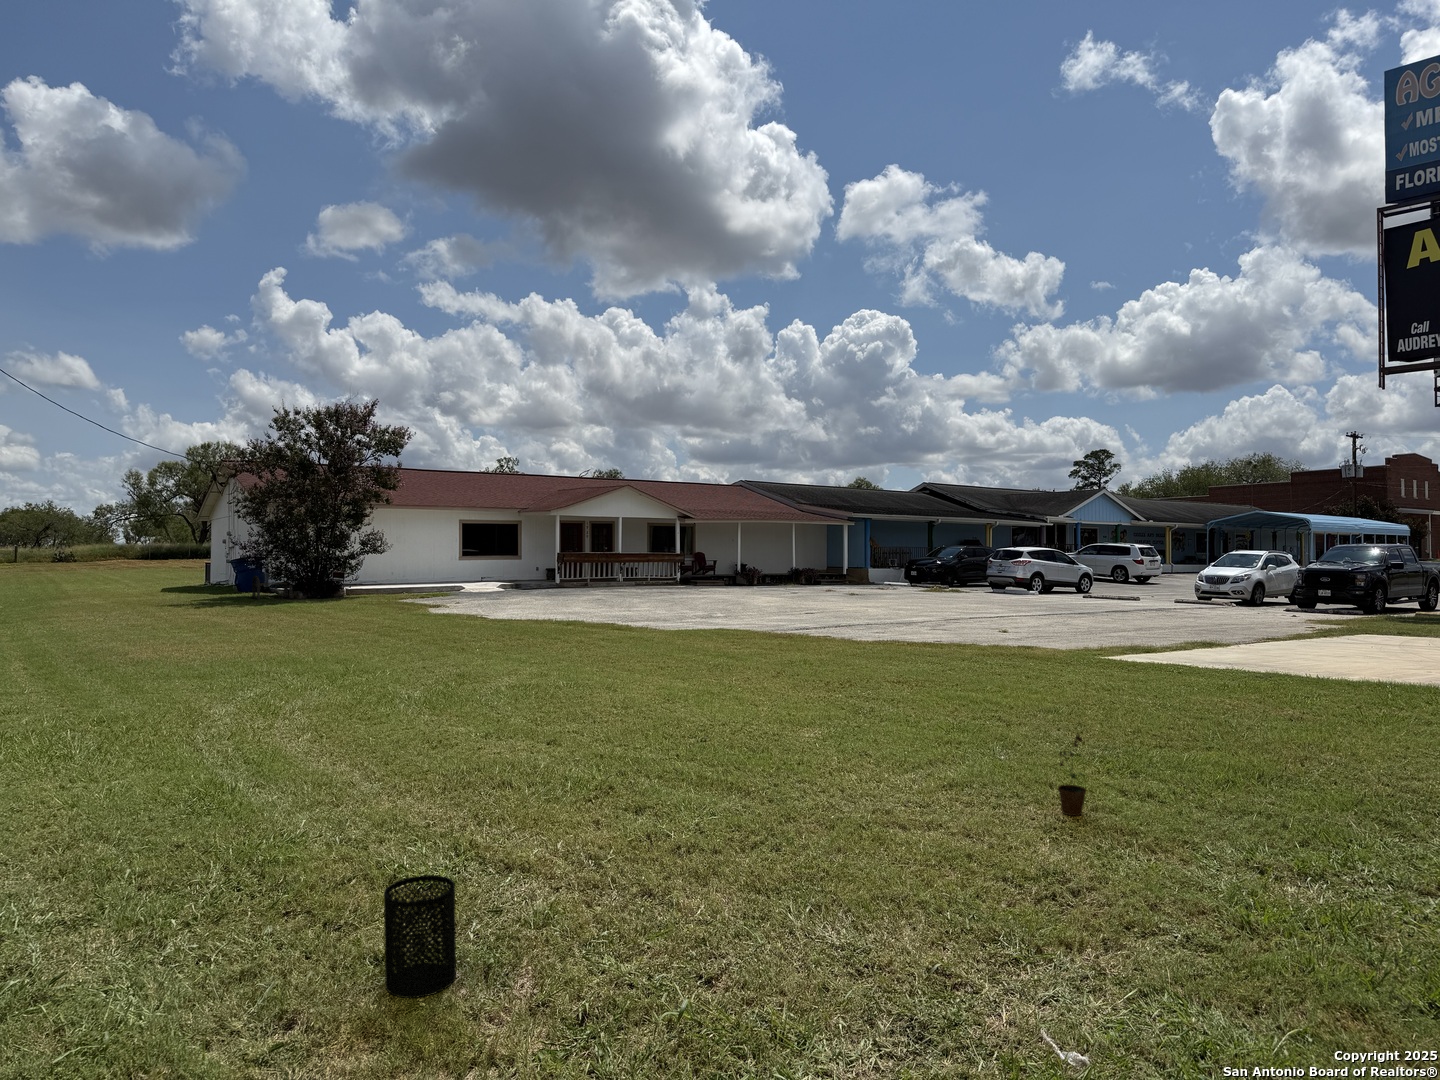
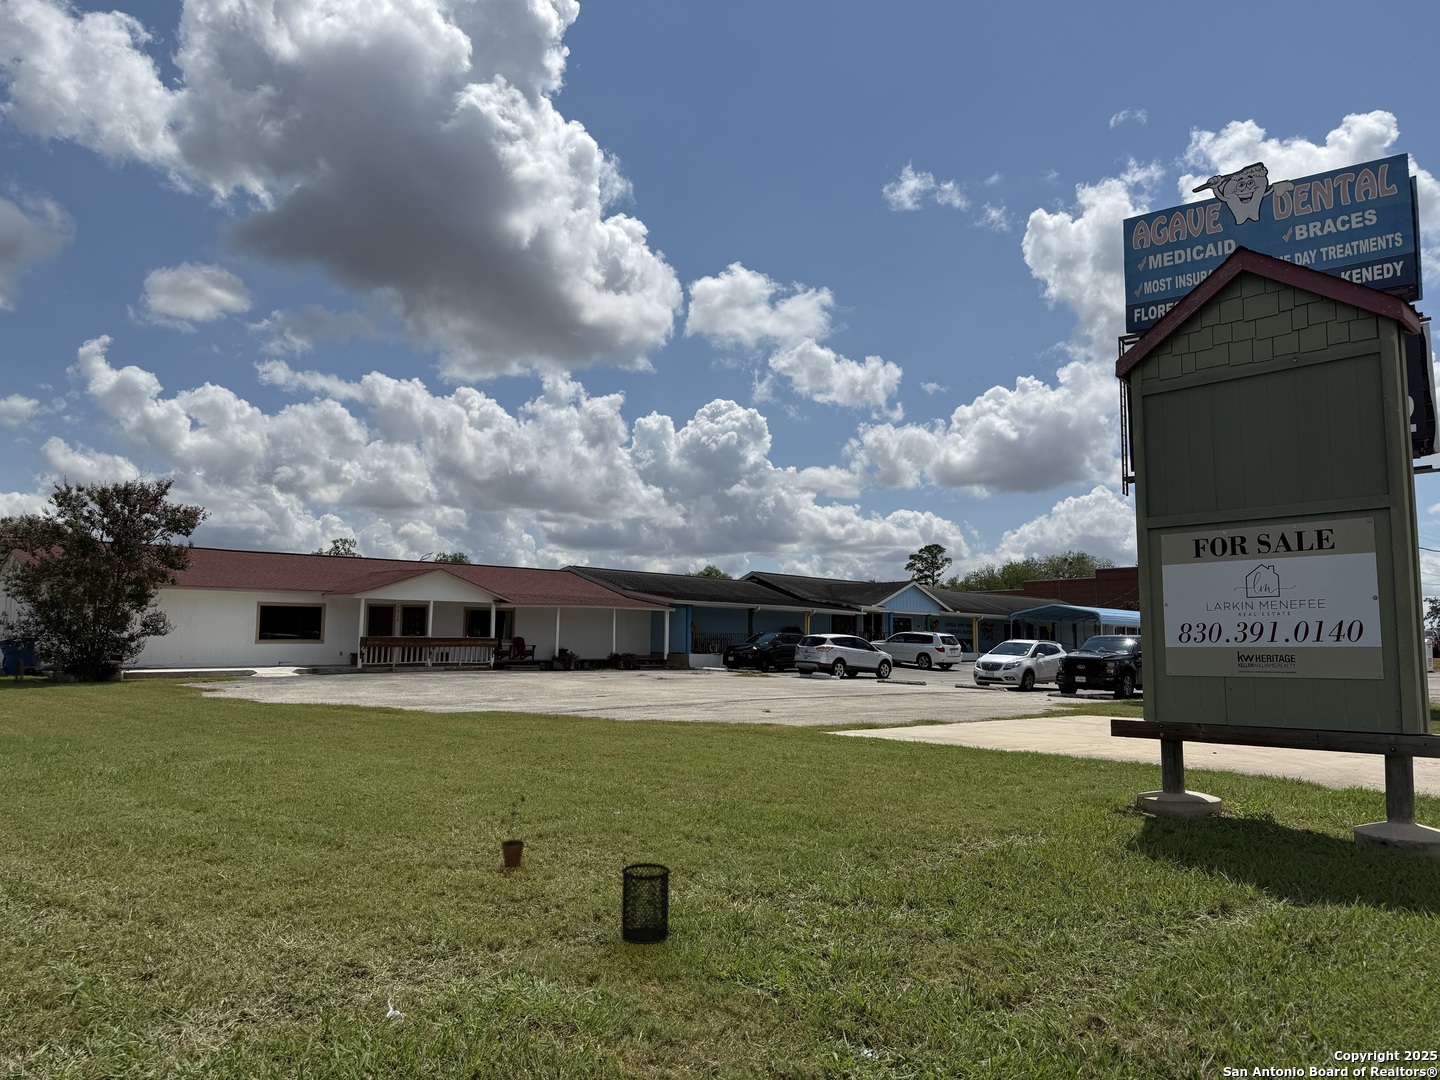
potted plant: present [1058,734,1086,816] -> present [501,796,525,866]
trash can: present [384,875,456,998] -> present [621,863,671,944]

